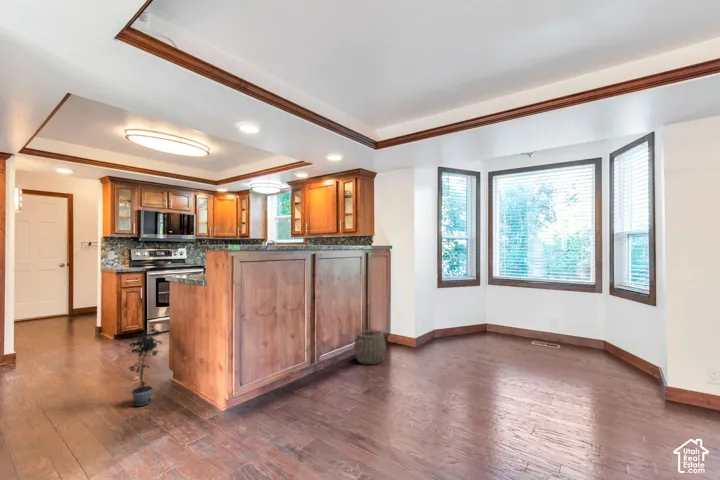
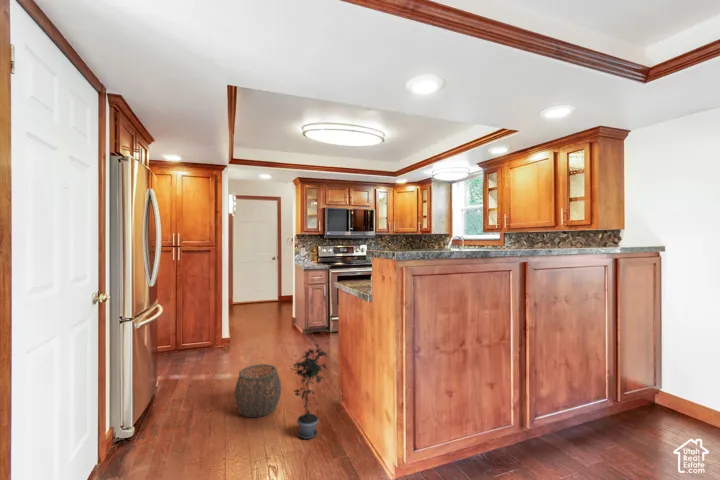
woven basket: present [354,330,386,364] -> present [235,364,281,417]

